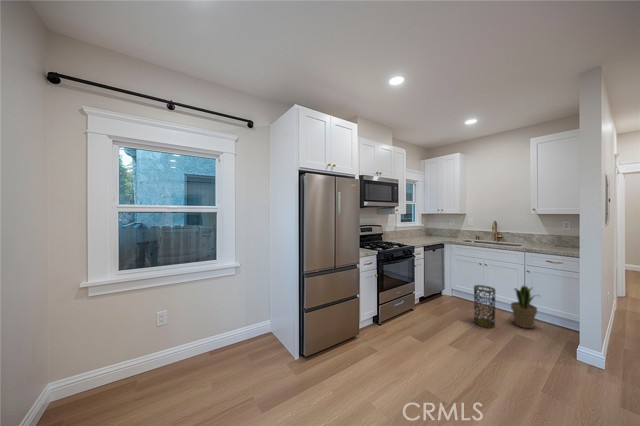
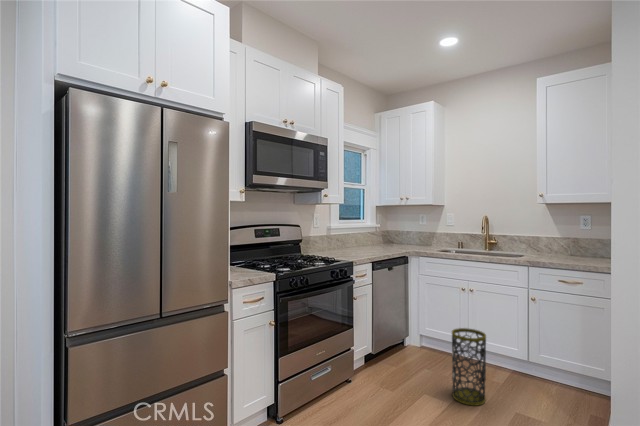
potted plant: present [511,286,537,328] -> none [510,324,556,399]

